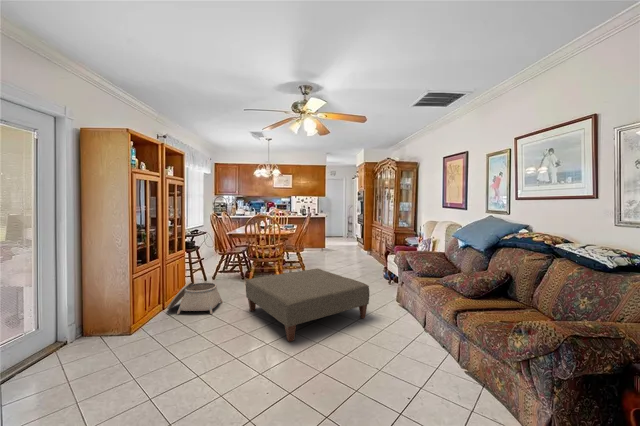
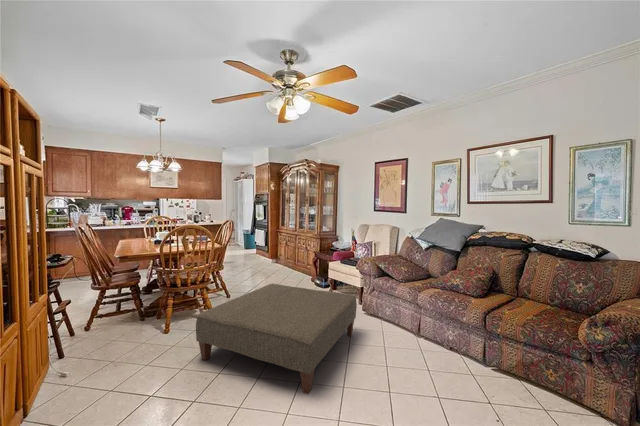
basket: present [167,282,223,314] -> none [33,330,143,404]

